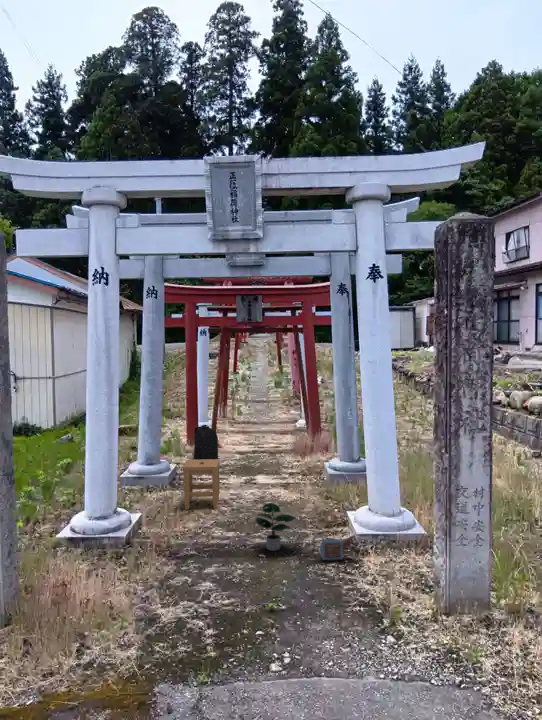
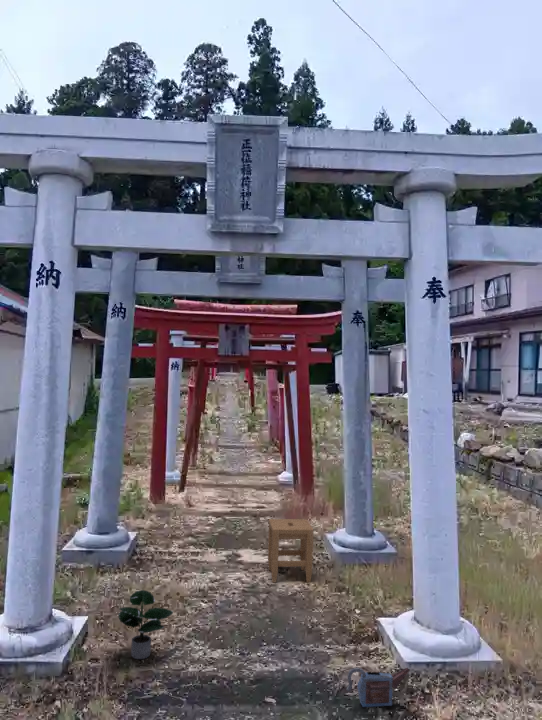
backpack: present [194,425,218,460] -> none [158,480,191,526]
stool: present [184,459,220,510] -> present [268,519,314,583]
potted plant: present [255,503,295,551] -> present [118,590,173,659]

